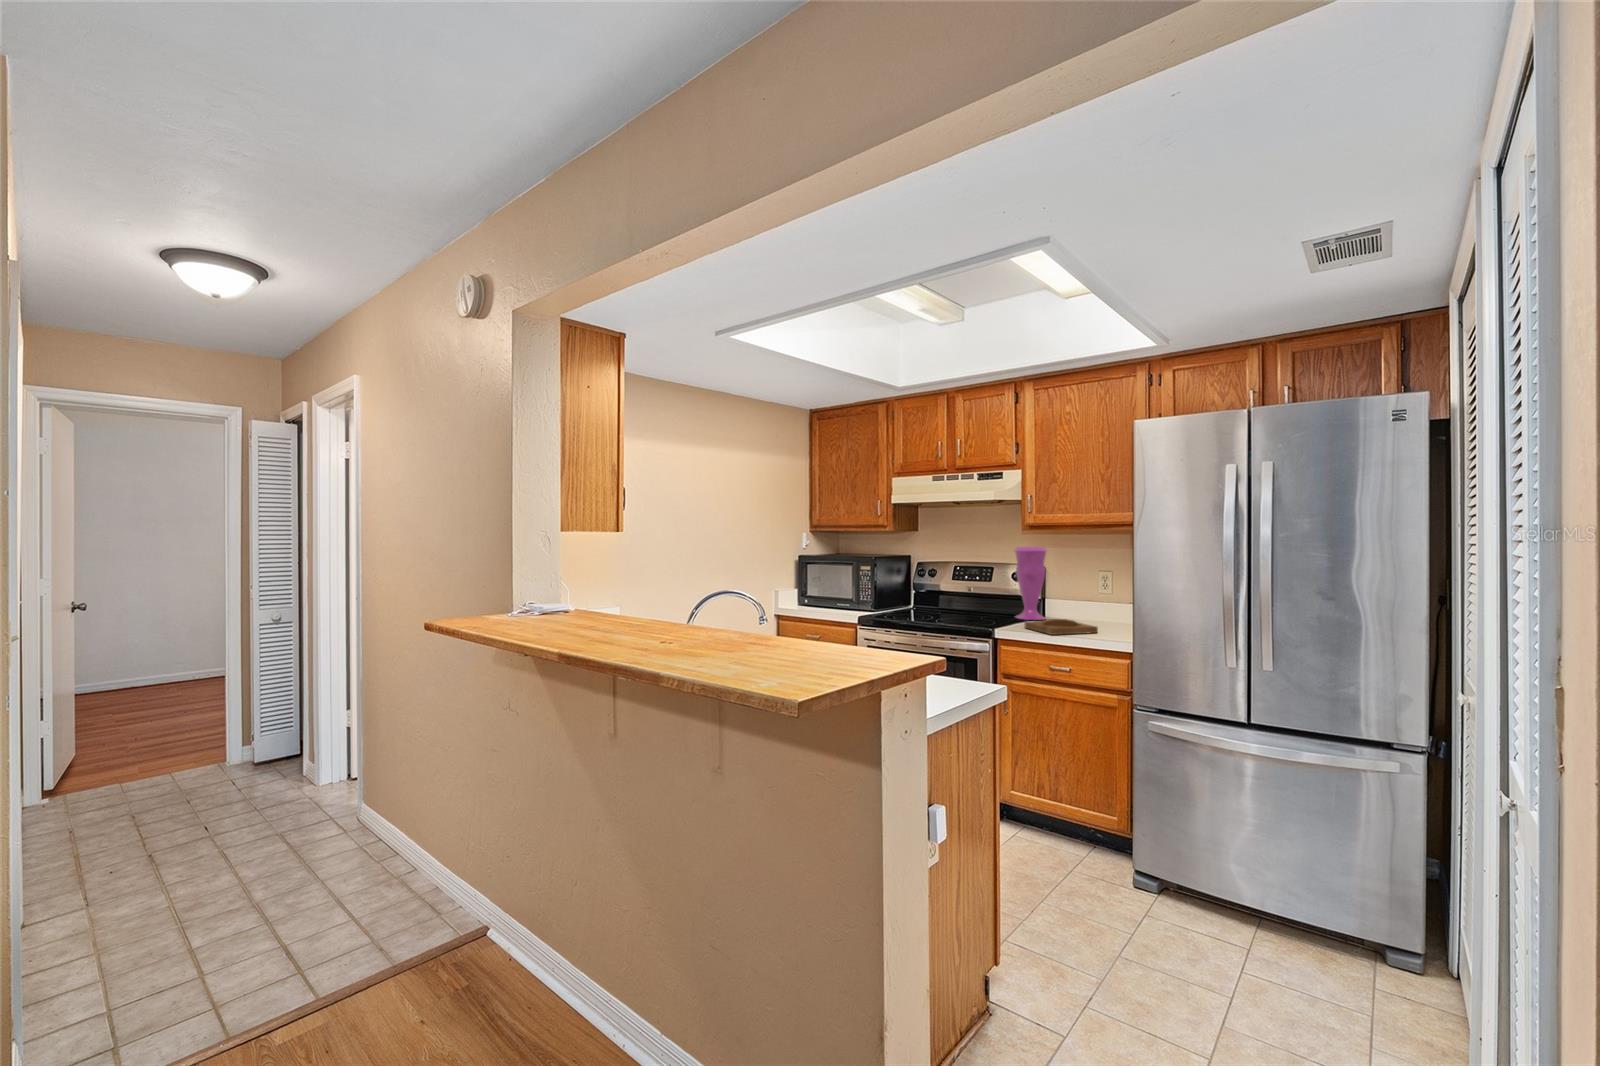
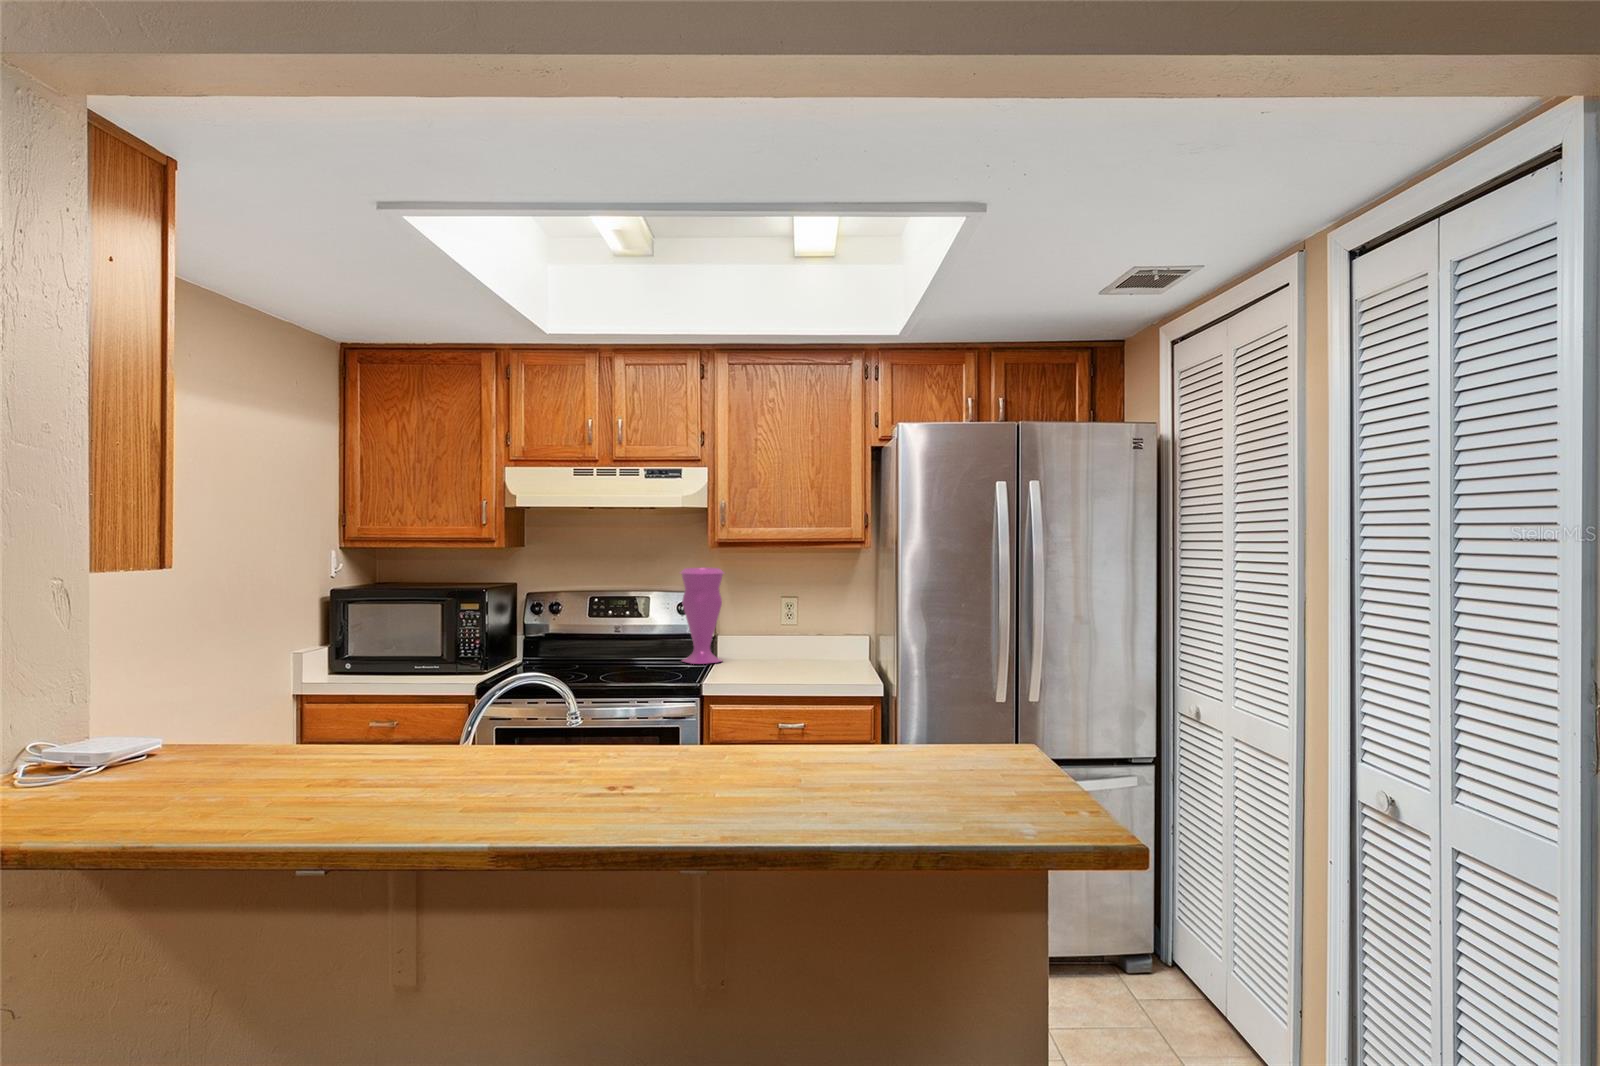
tray: present [1025,619,1098,635] -> none [722,660,811,683]

